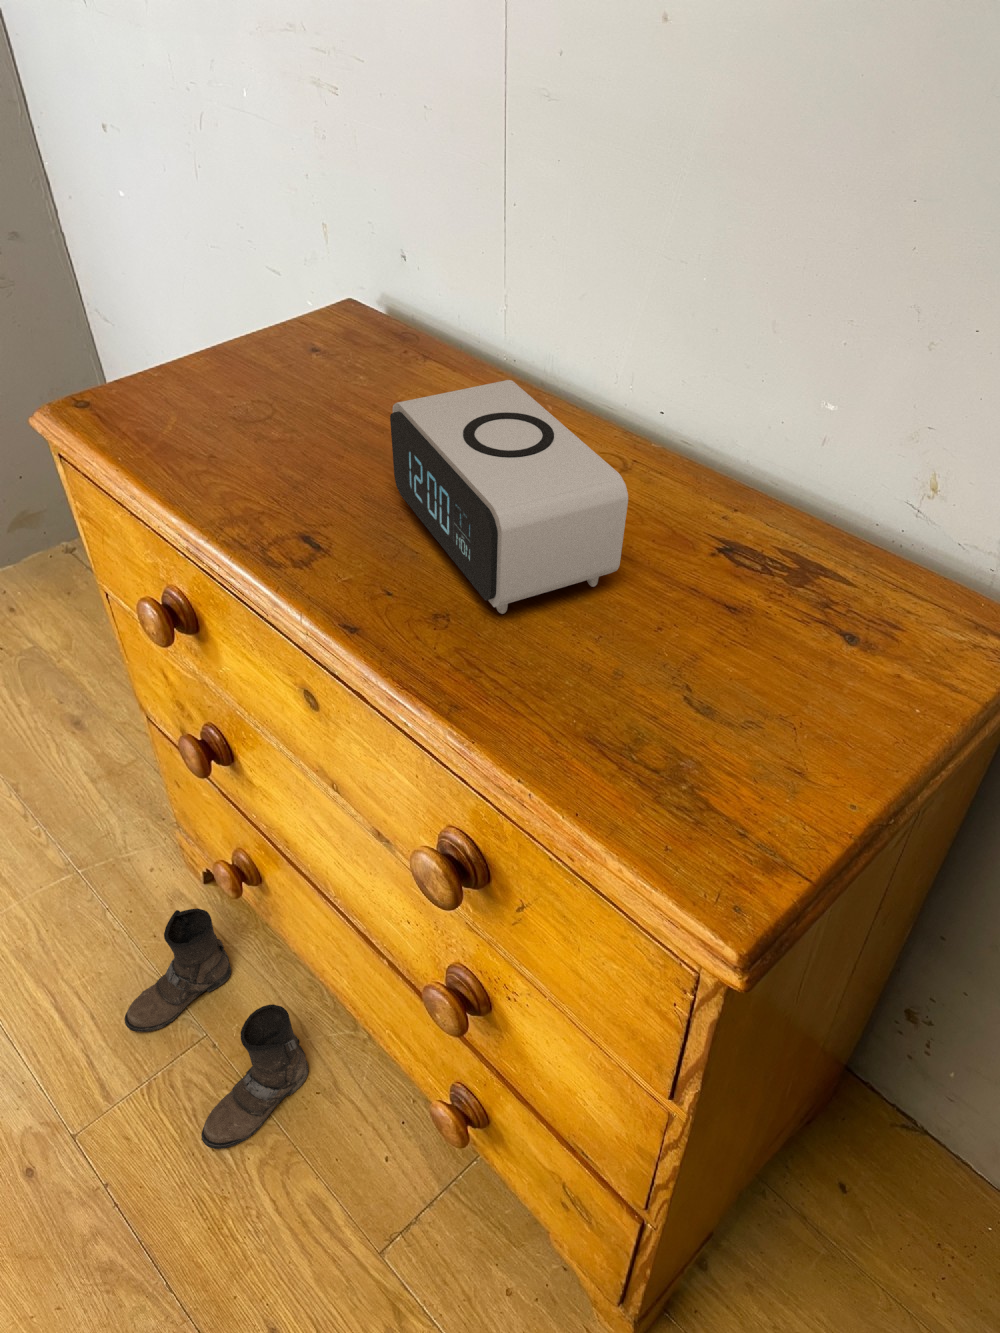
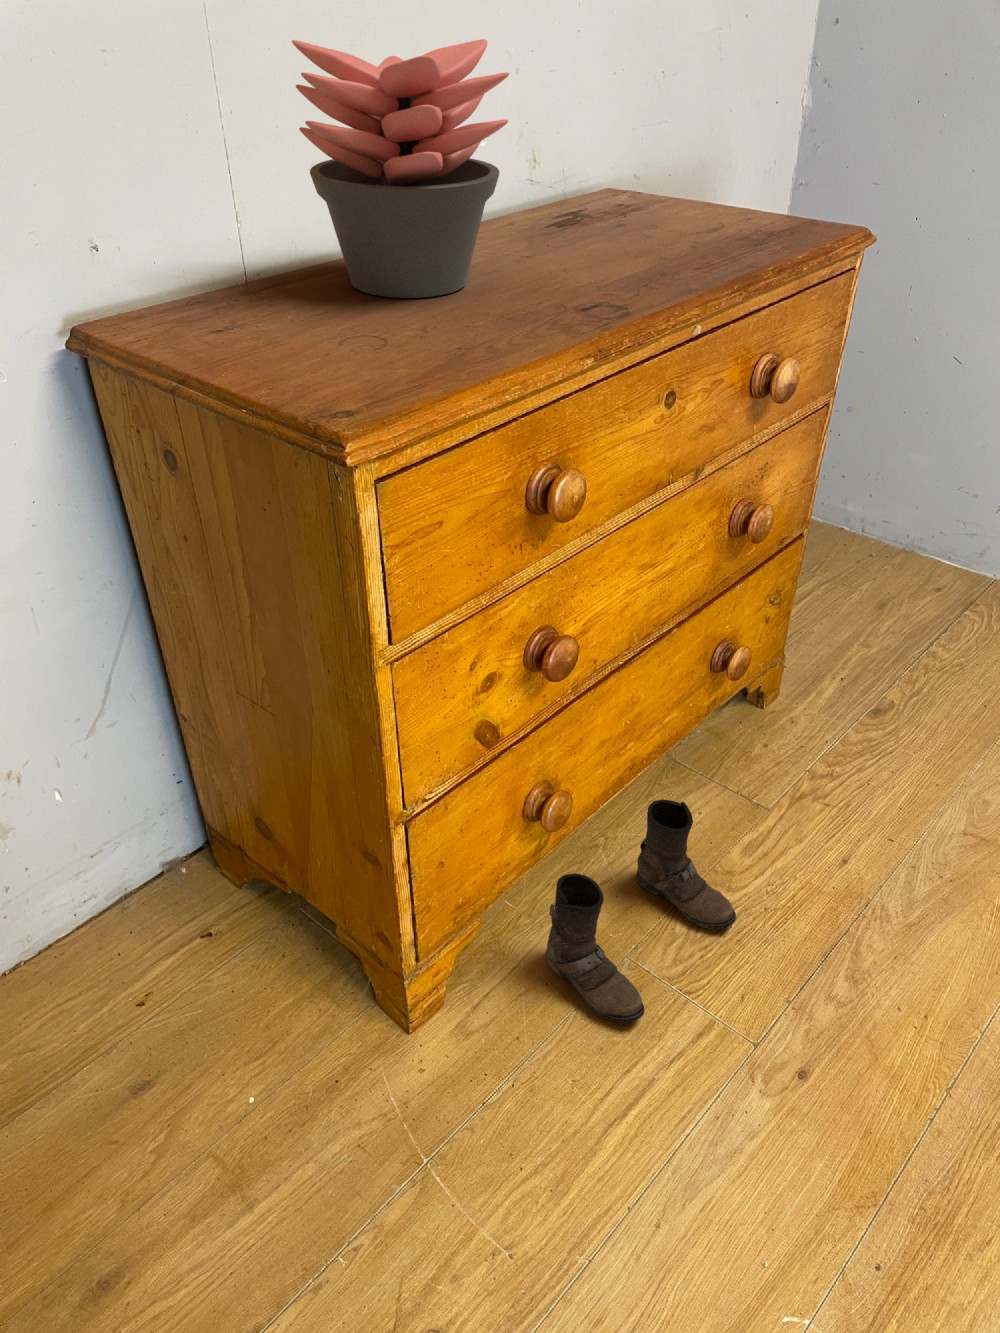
succulent plant: none [186,148,435,428] -> present [292,39,509,298]
alarm clock: present [390,380,628,614] -> none [529,141,724,260]

